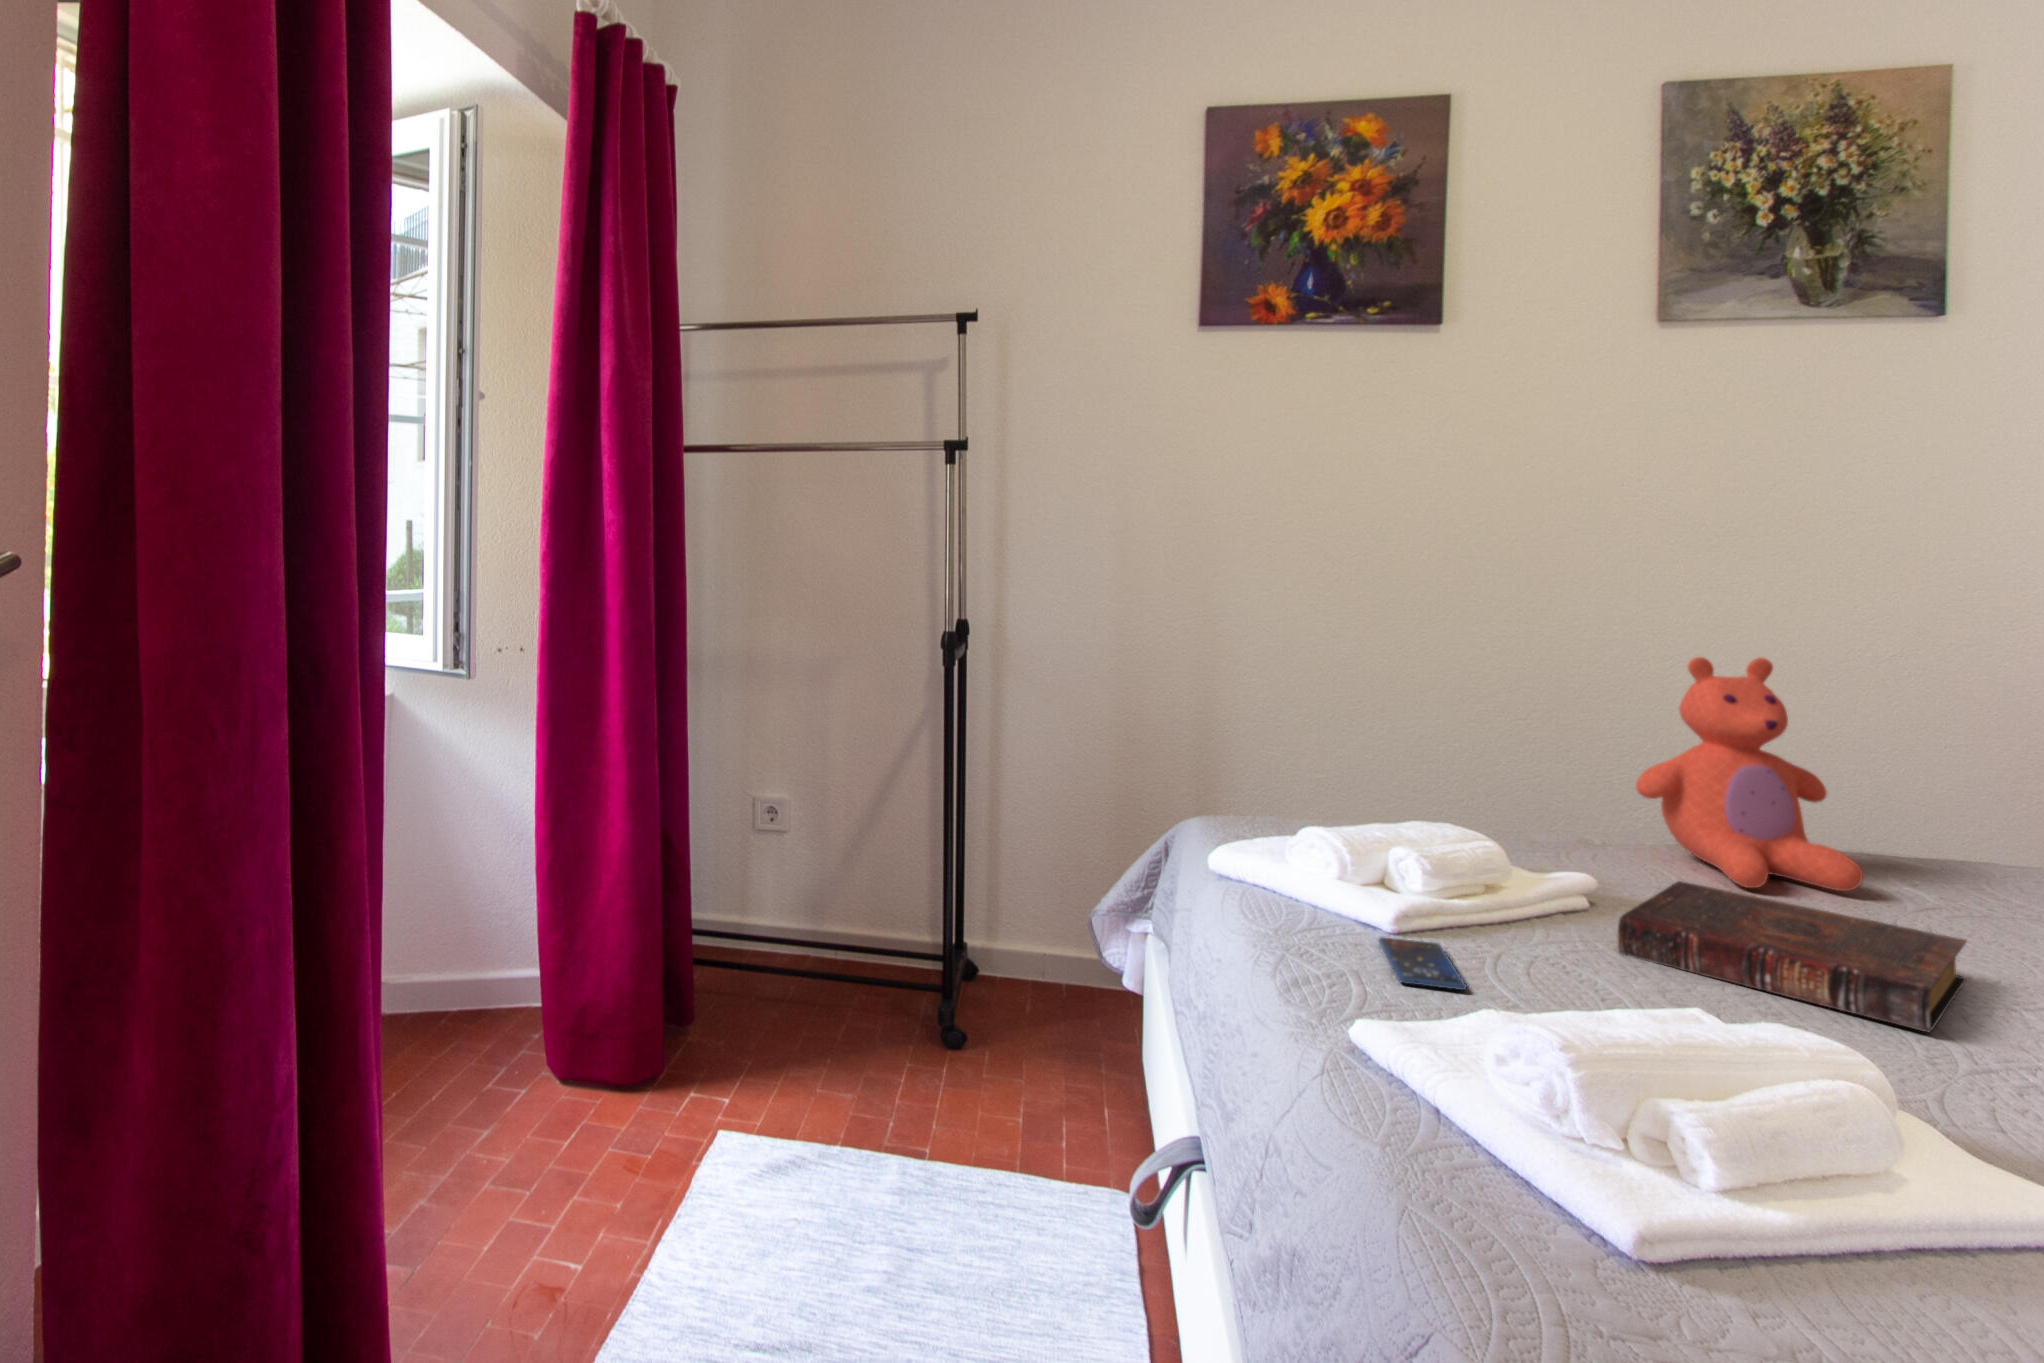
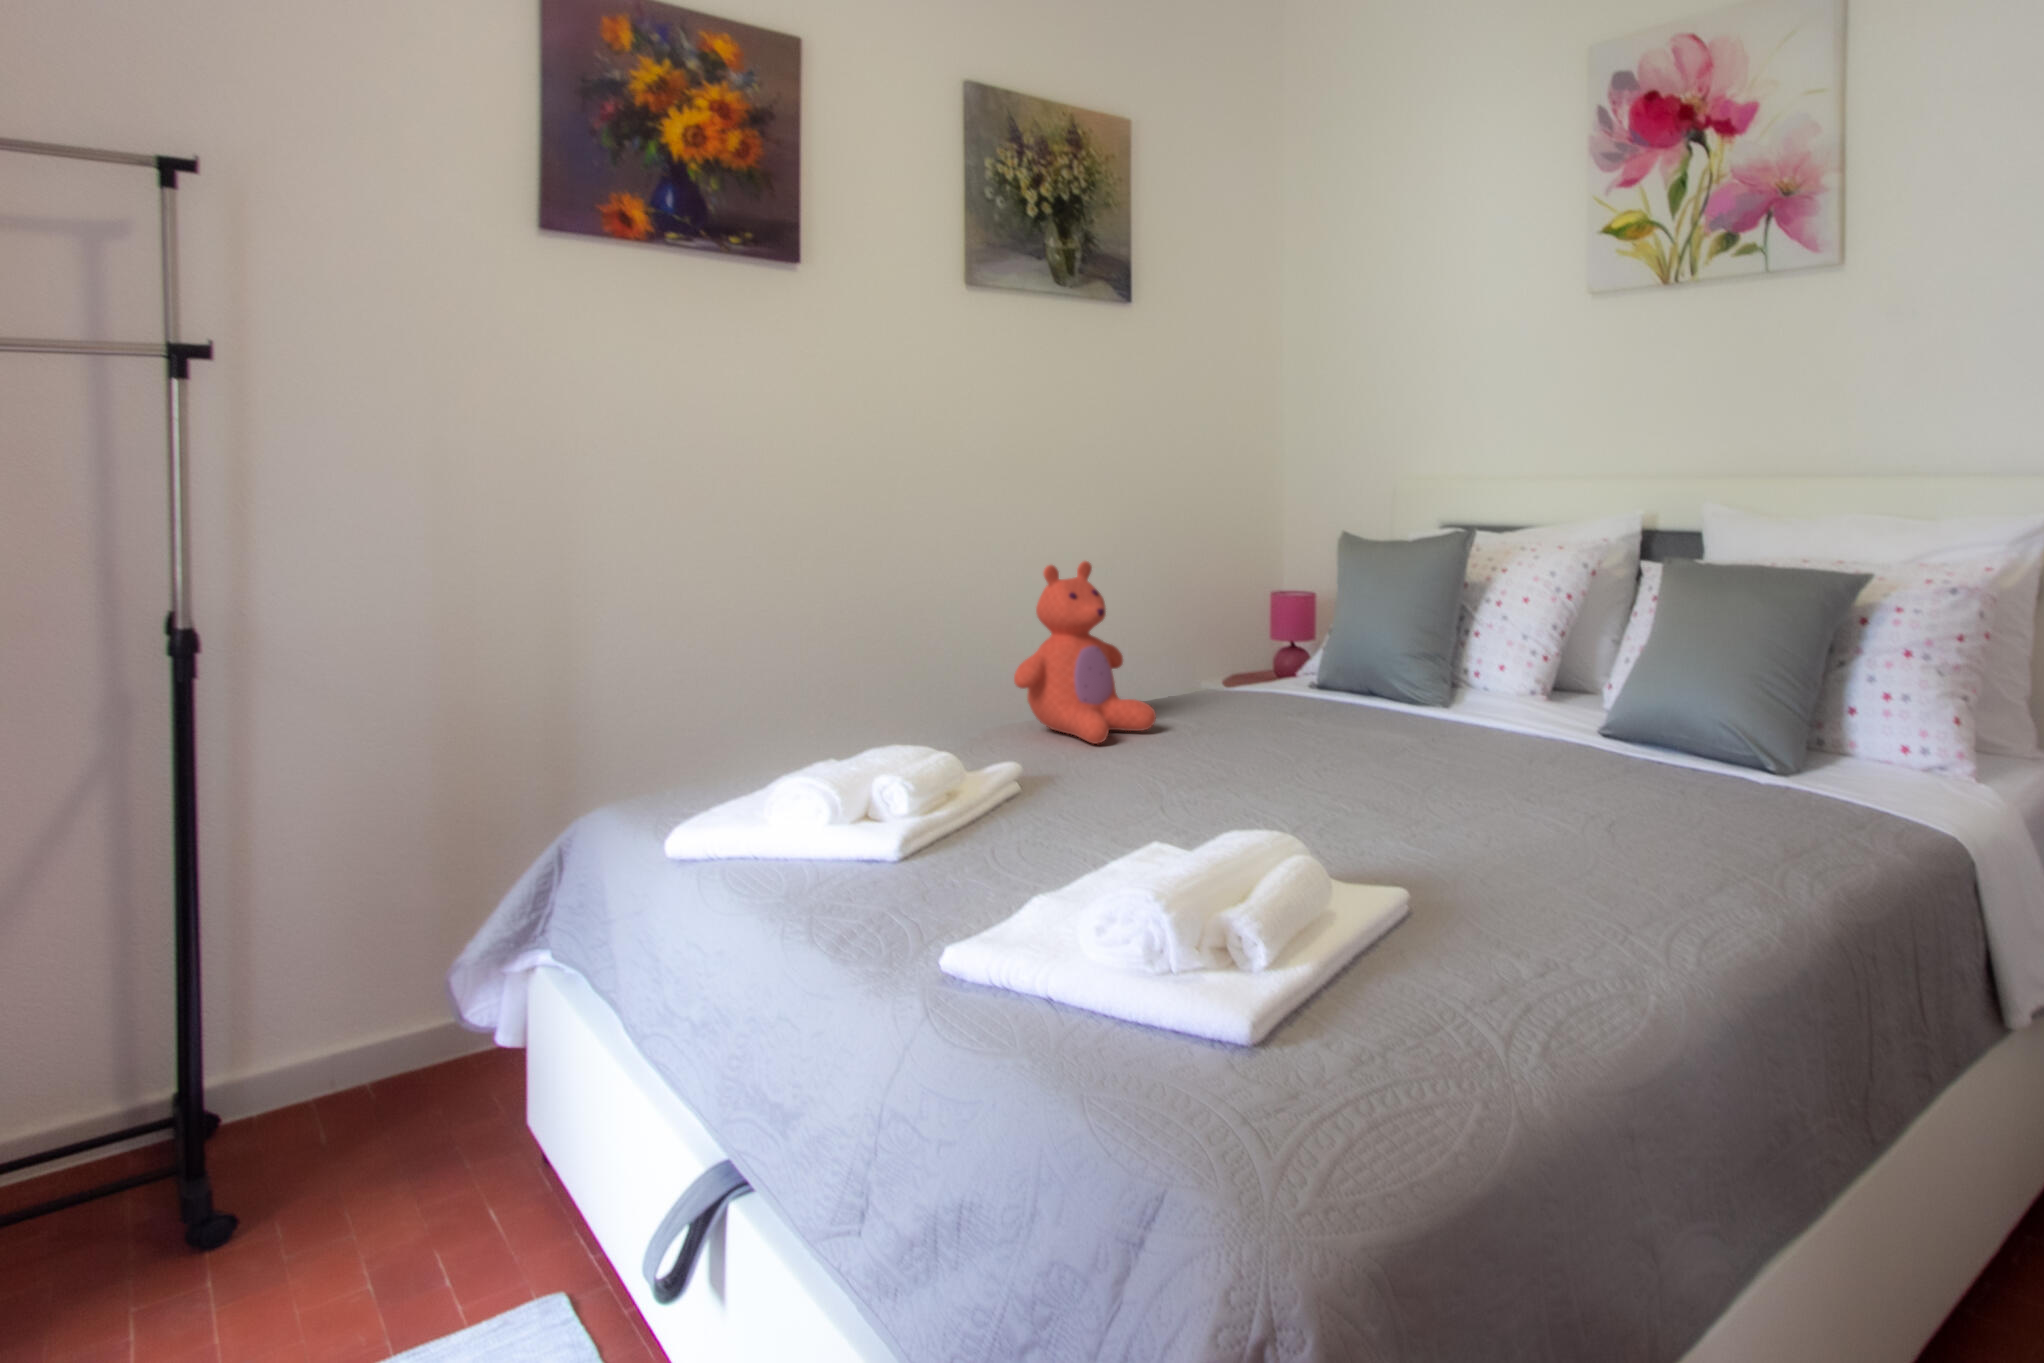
book: present [1618,881,1966,1033] -> none [1063,741,1255,819]
smartphone: present [1379,937,1467,990] -> none [896,856,996,903]

